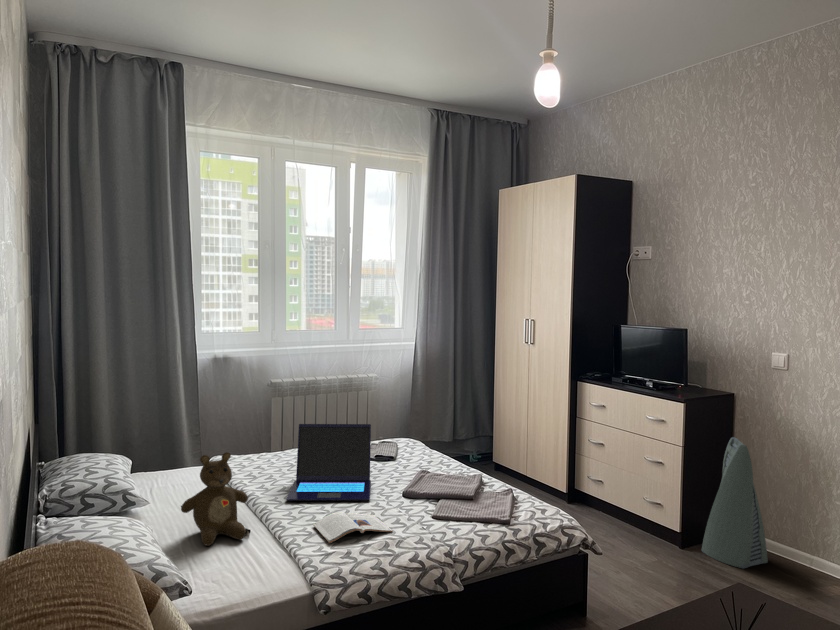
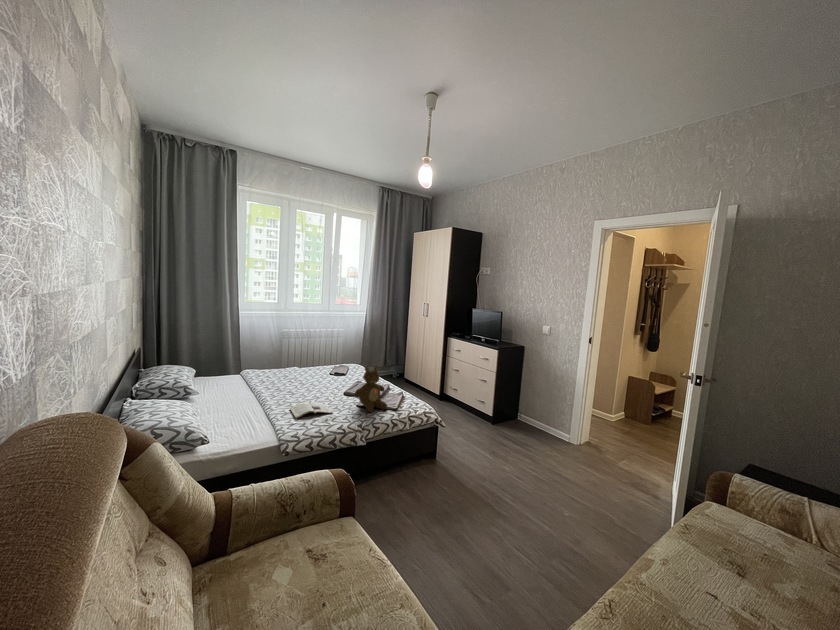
laptop: present [286,424,371,501] -> none [279,354,332,396]
air purifier: present [702,437,768,568] -> none [502,369,533,435]
teddy bear: present [181,452,248,546] -> present [355,366,387,412]

